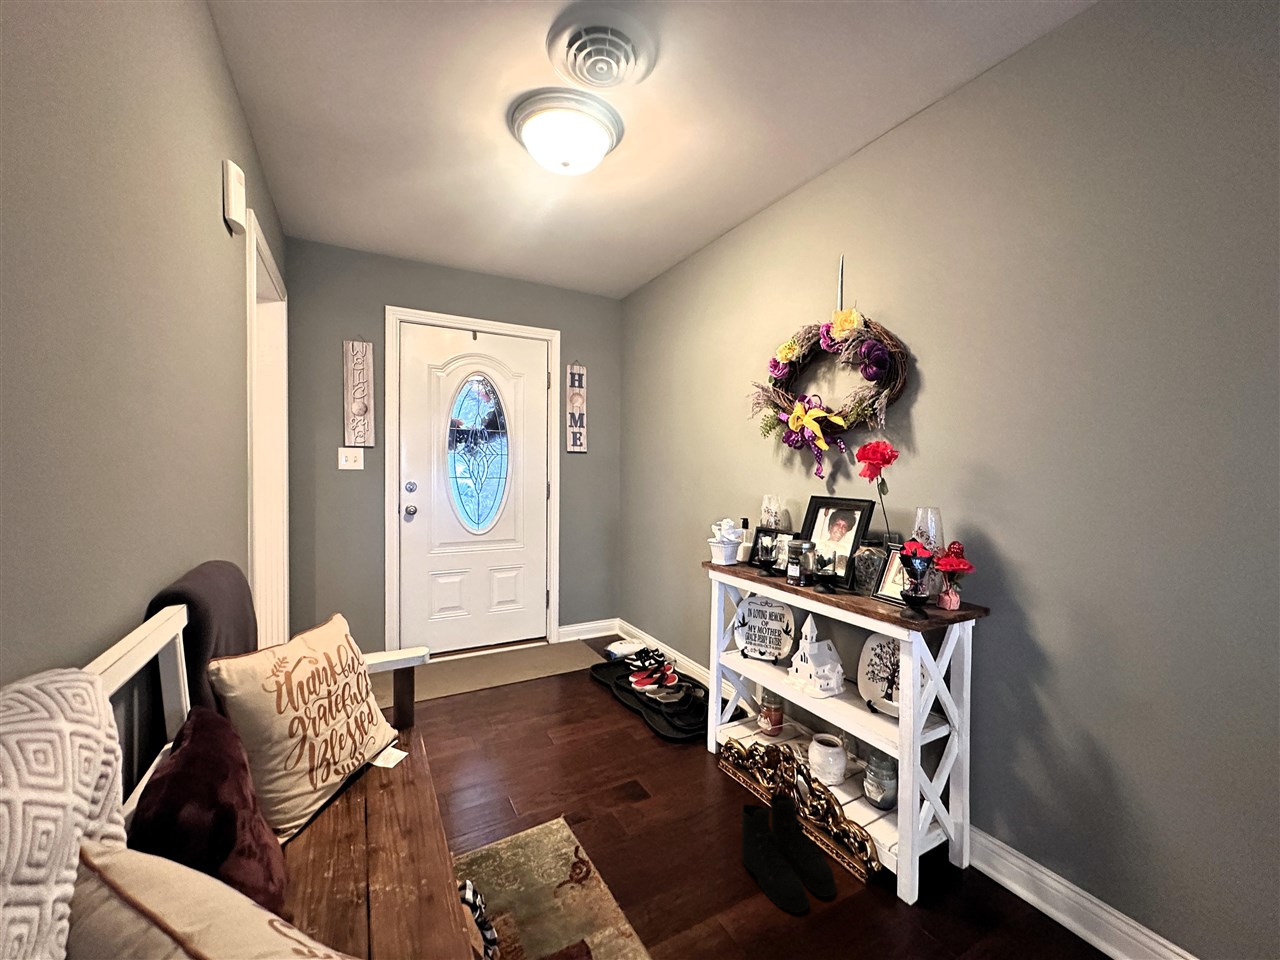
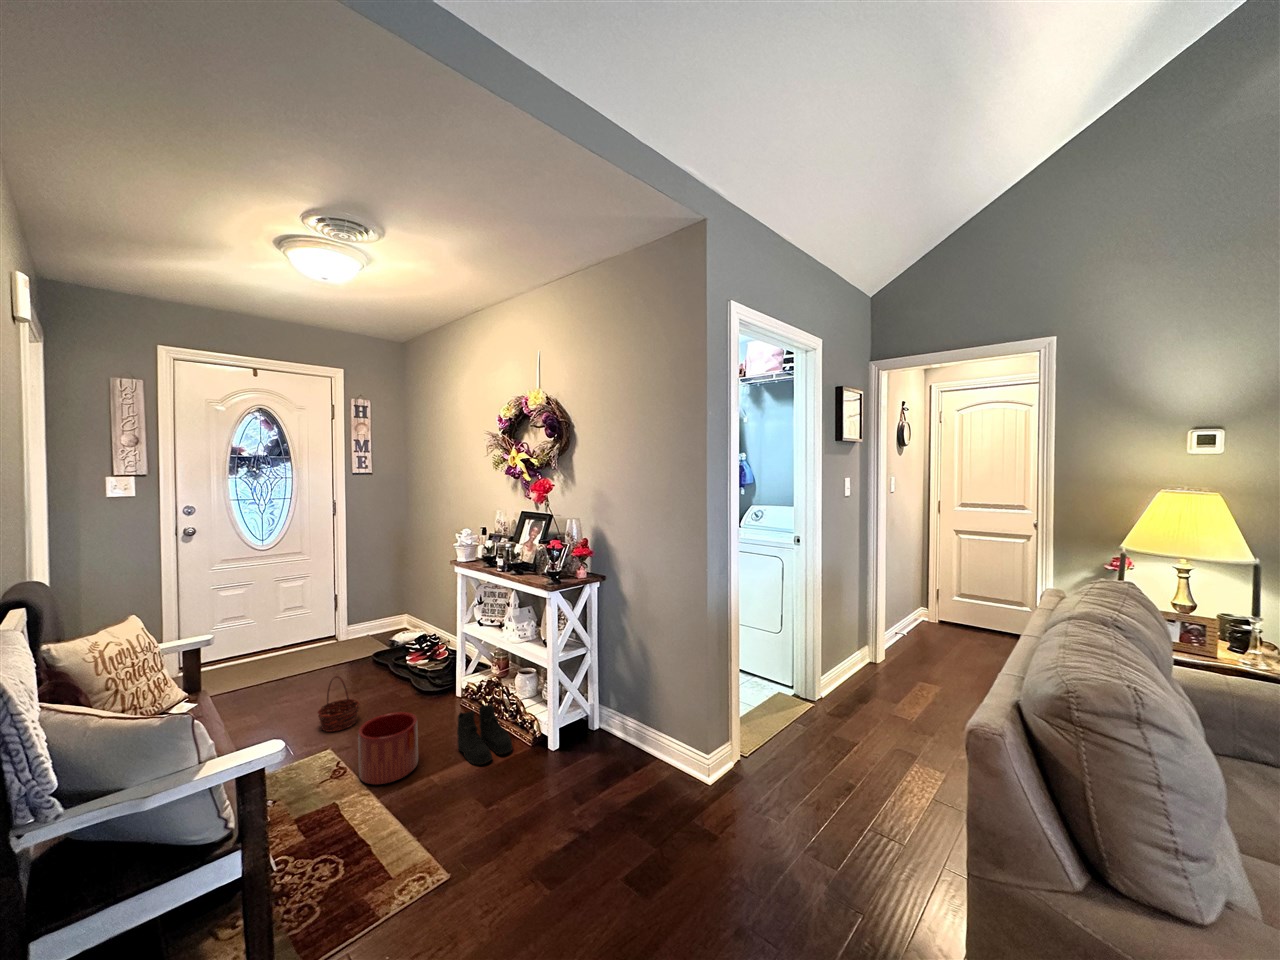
basket: none [542,708,592,785] -> present [318,676,359,732]
planter: none [608,788,690,915] -> present [358,712,418,785]

